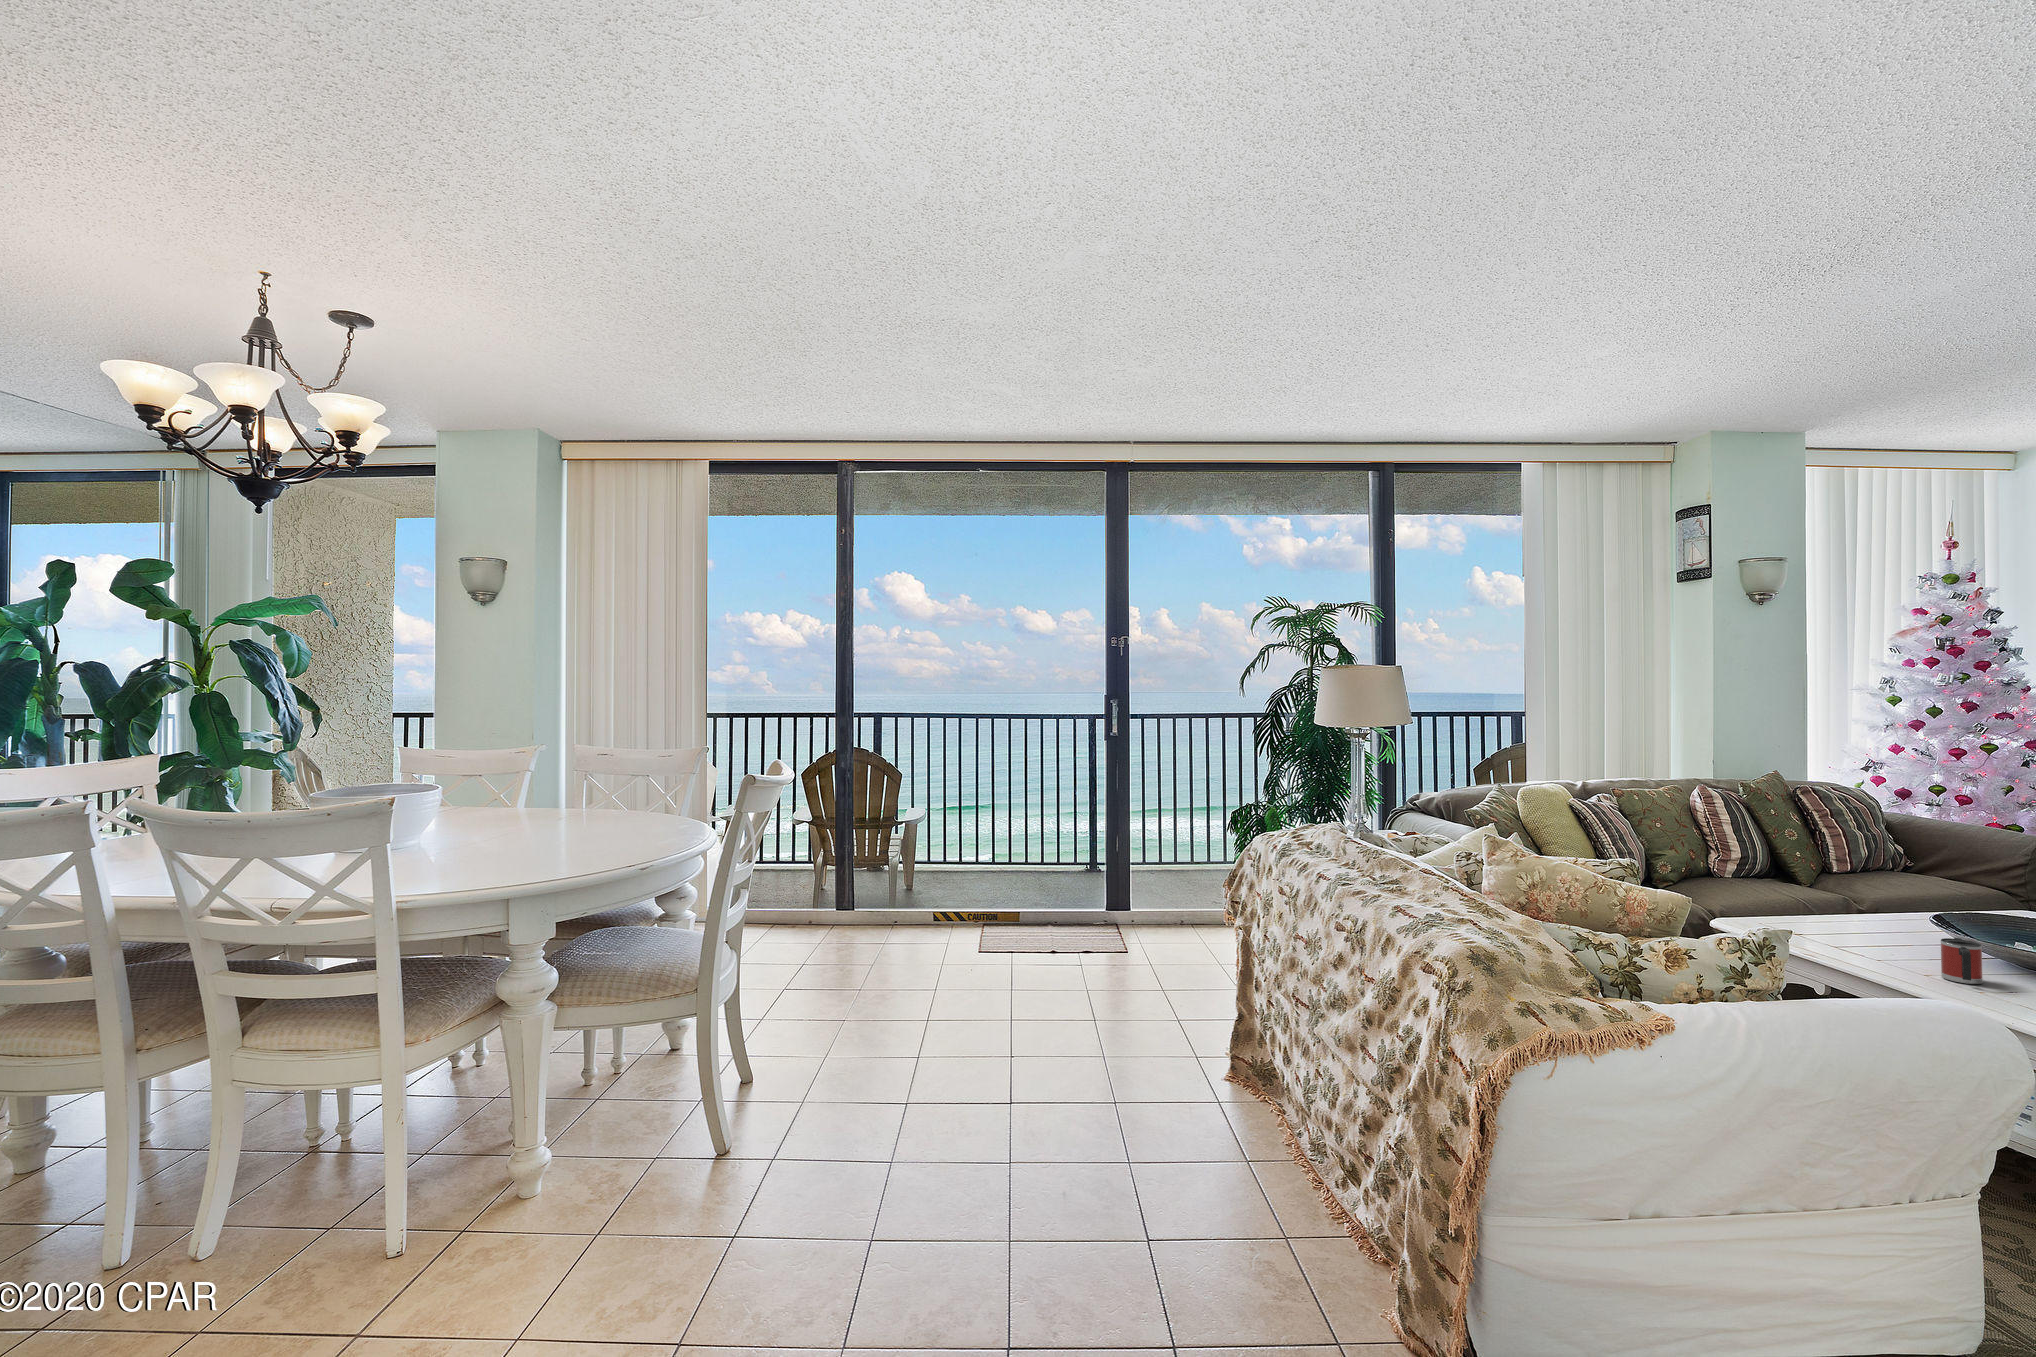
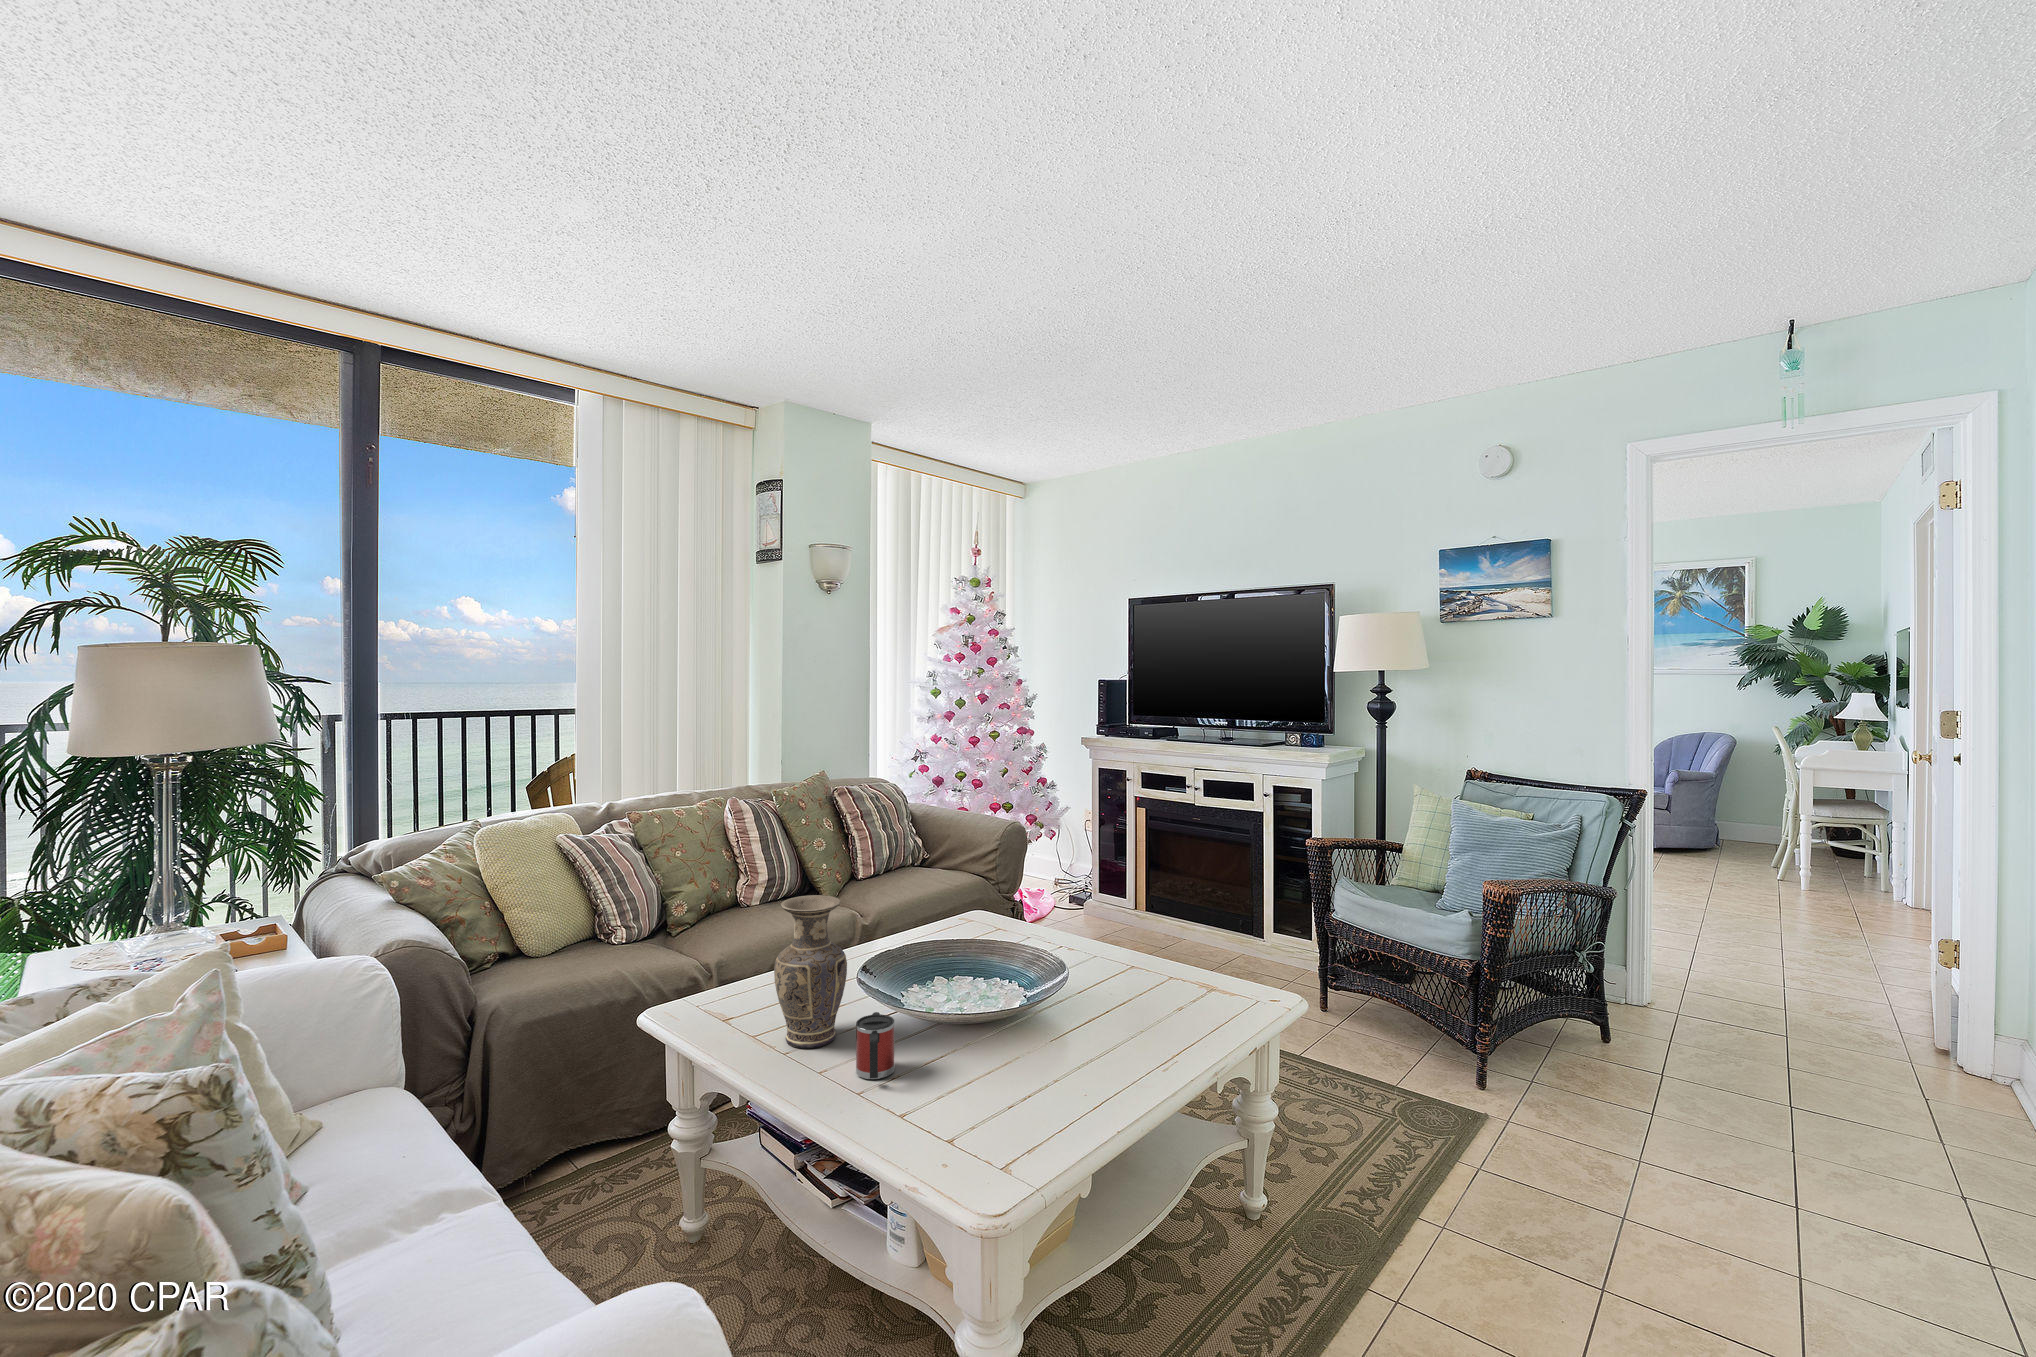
vase: none [1841,848,1914,960] -> present [774,895,847,1048]

